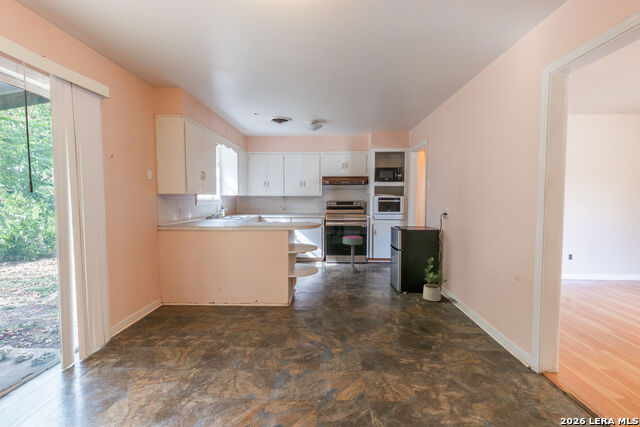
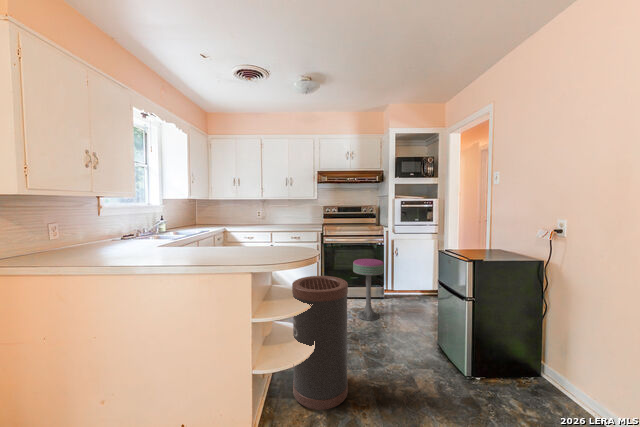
trash can: none [303,238,332,300] -> present [292,276,348,410]
potted plant: present [423,258,447,301] -> none [523,315,582,406]

